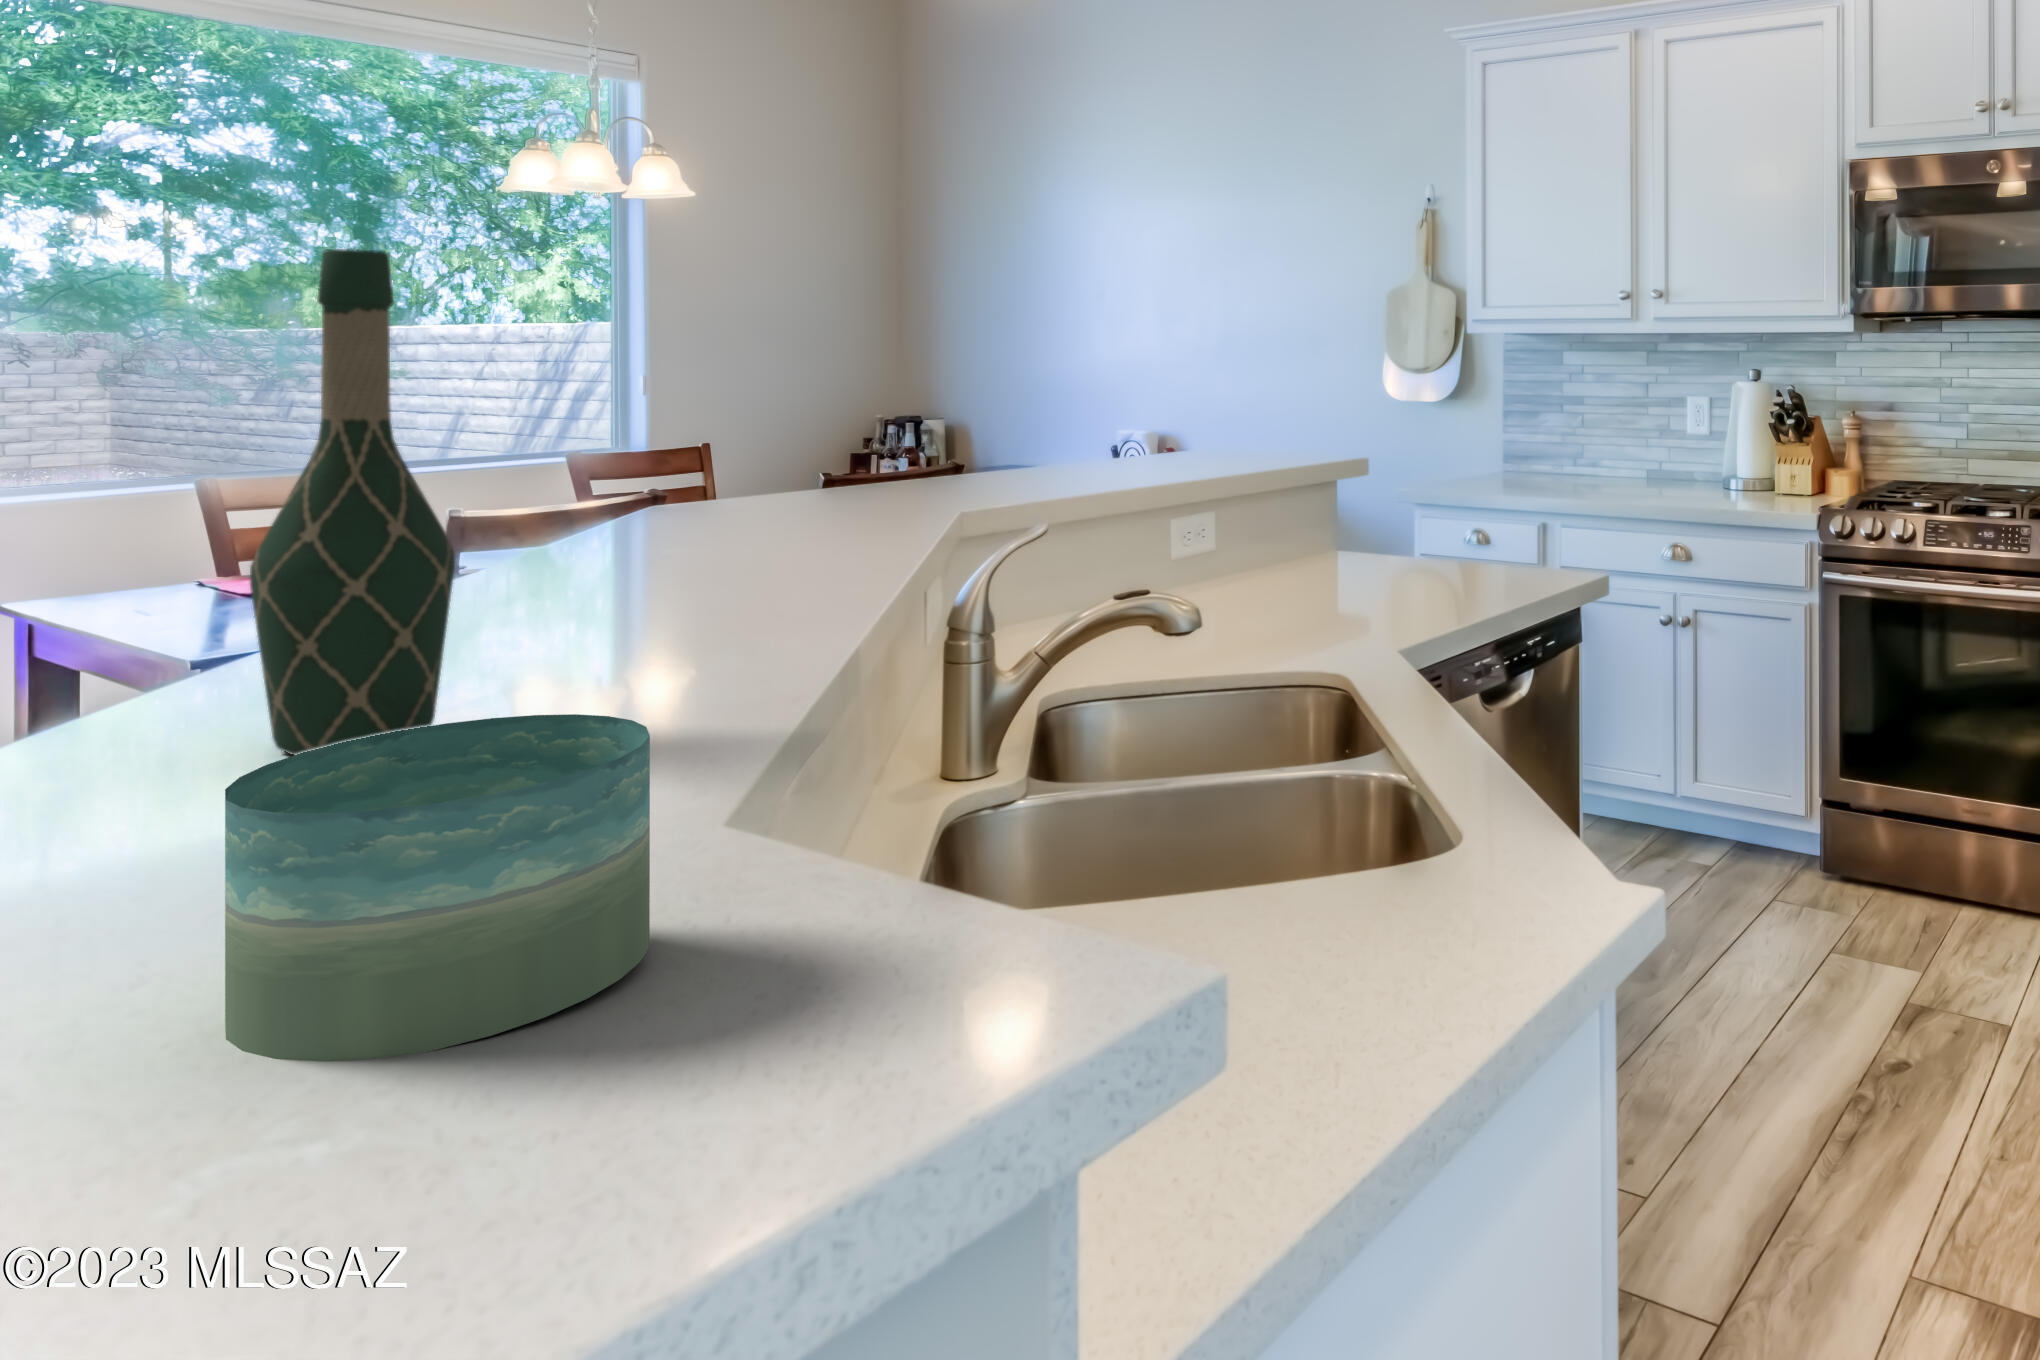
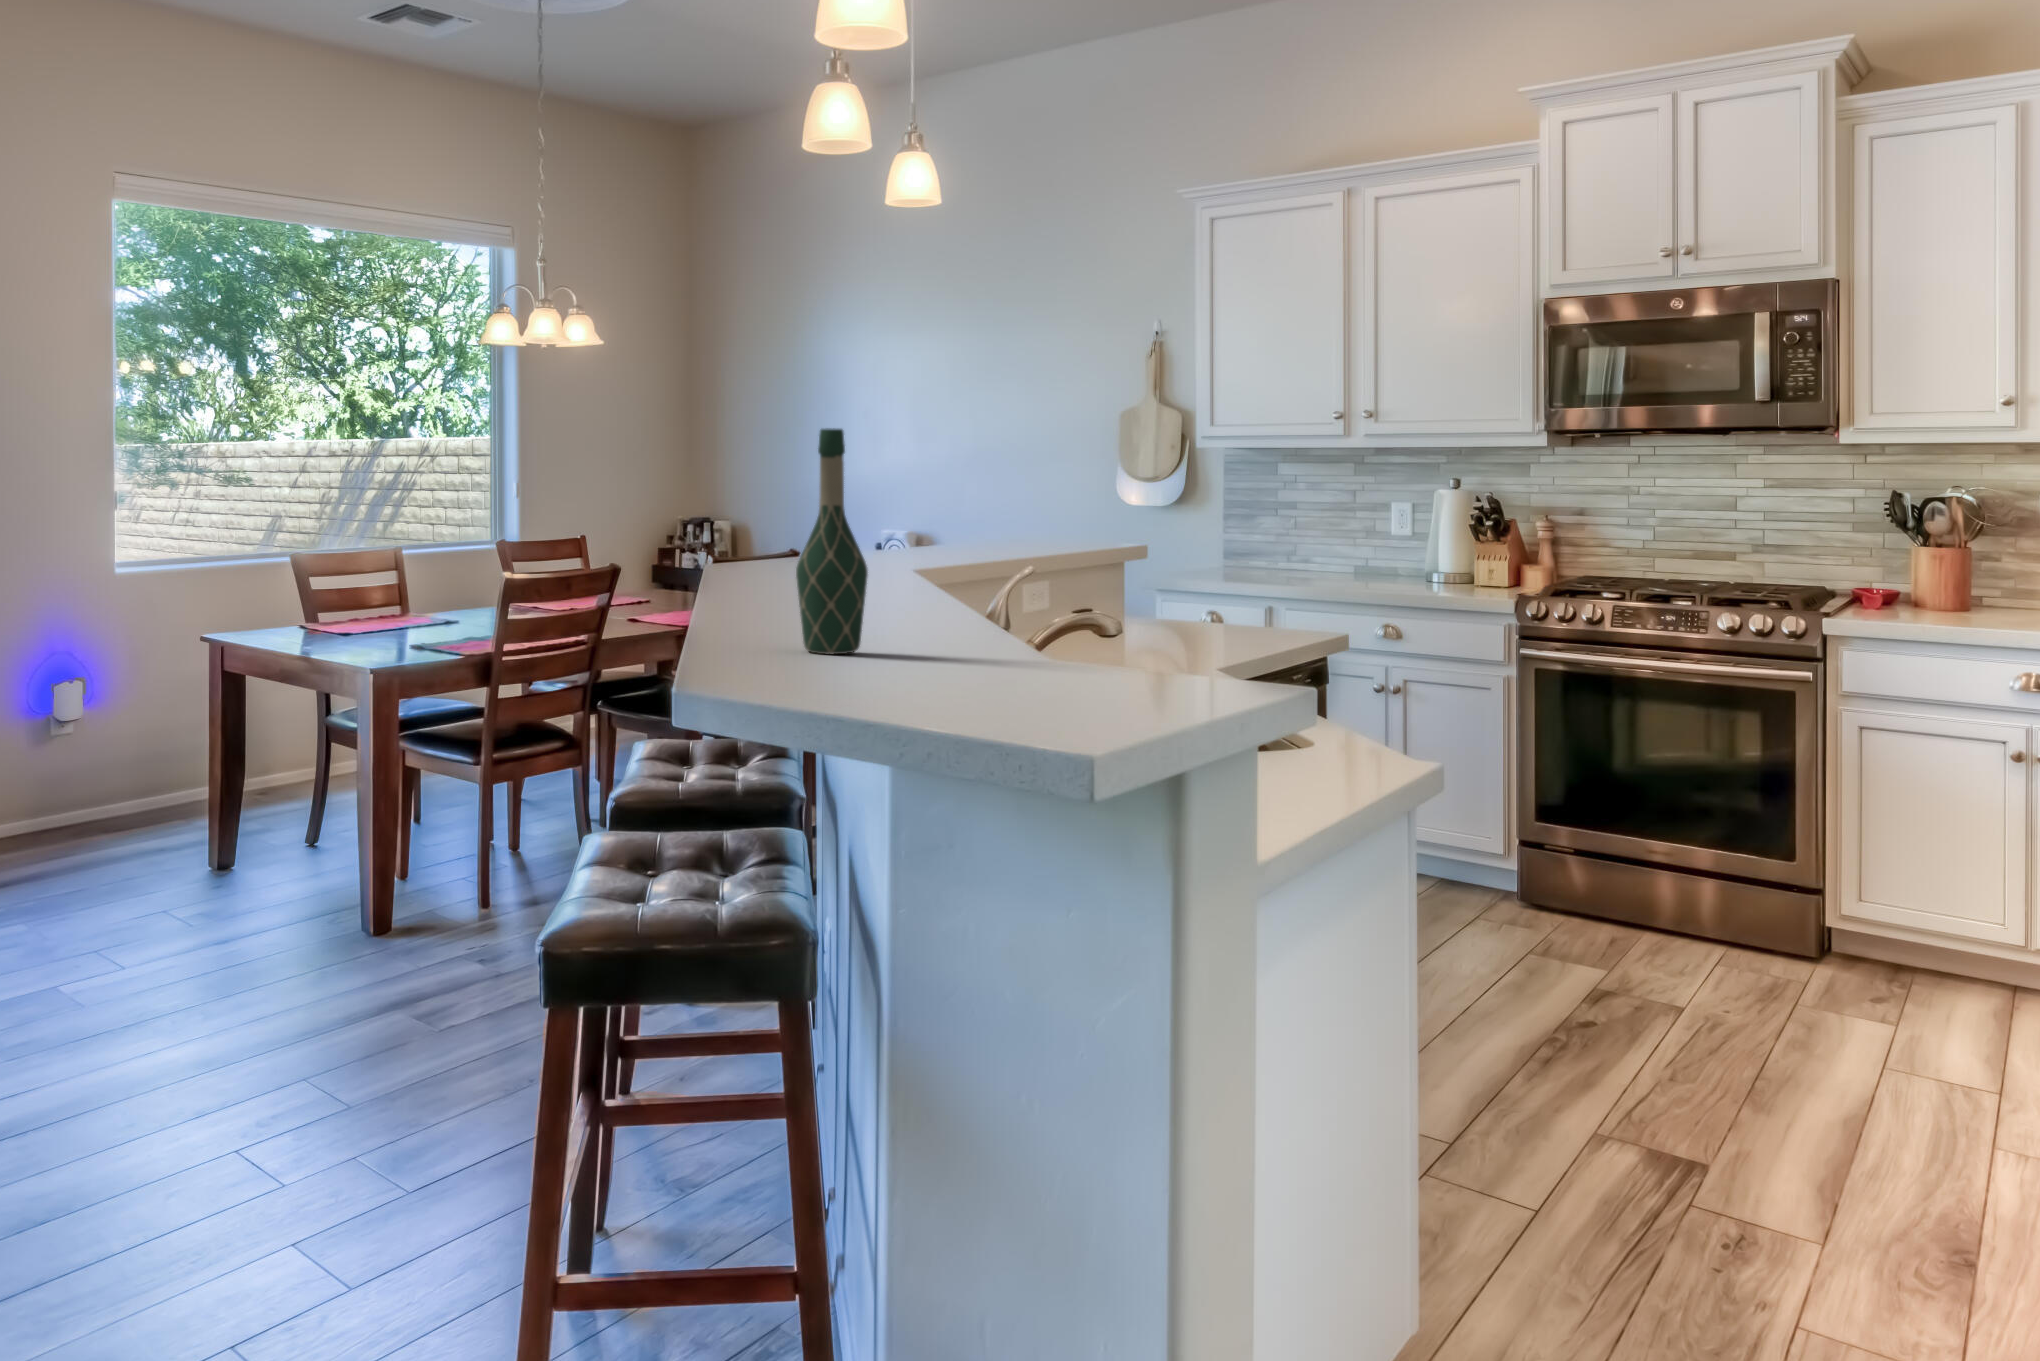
candle: present [225,714,650,1061] -> none [1004,609,1118,699]

